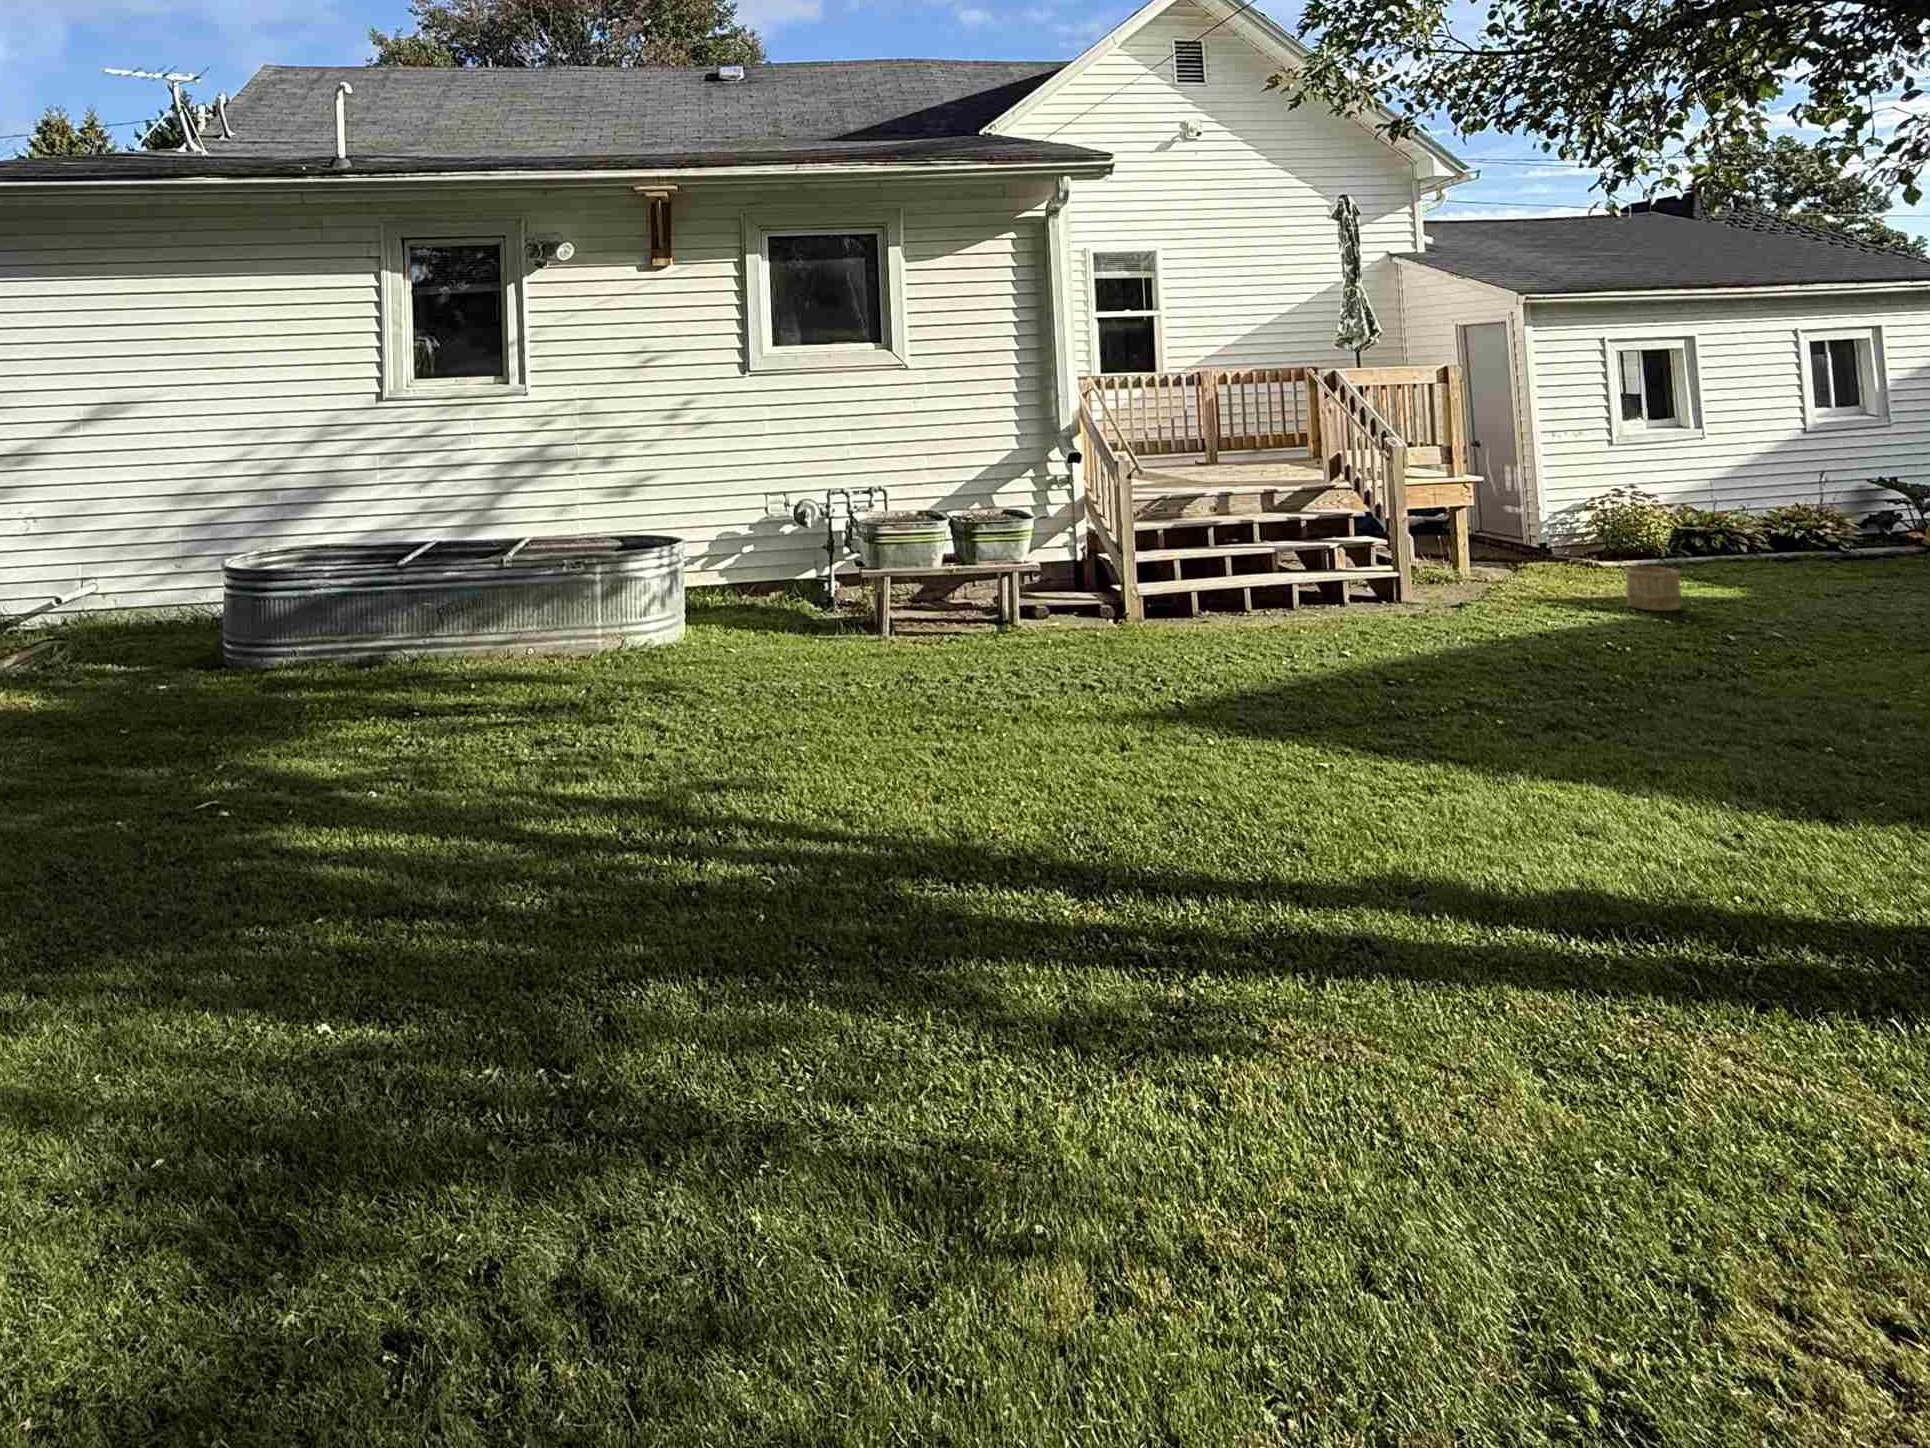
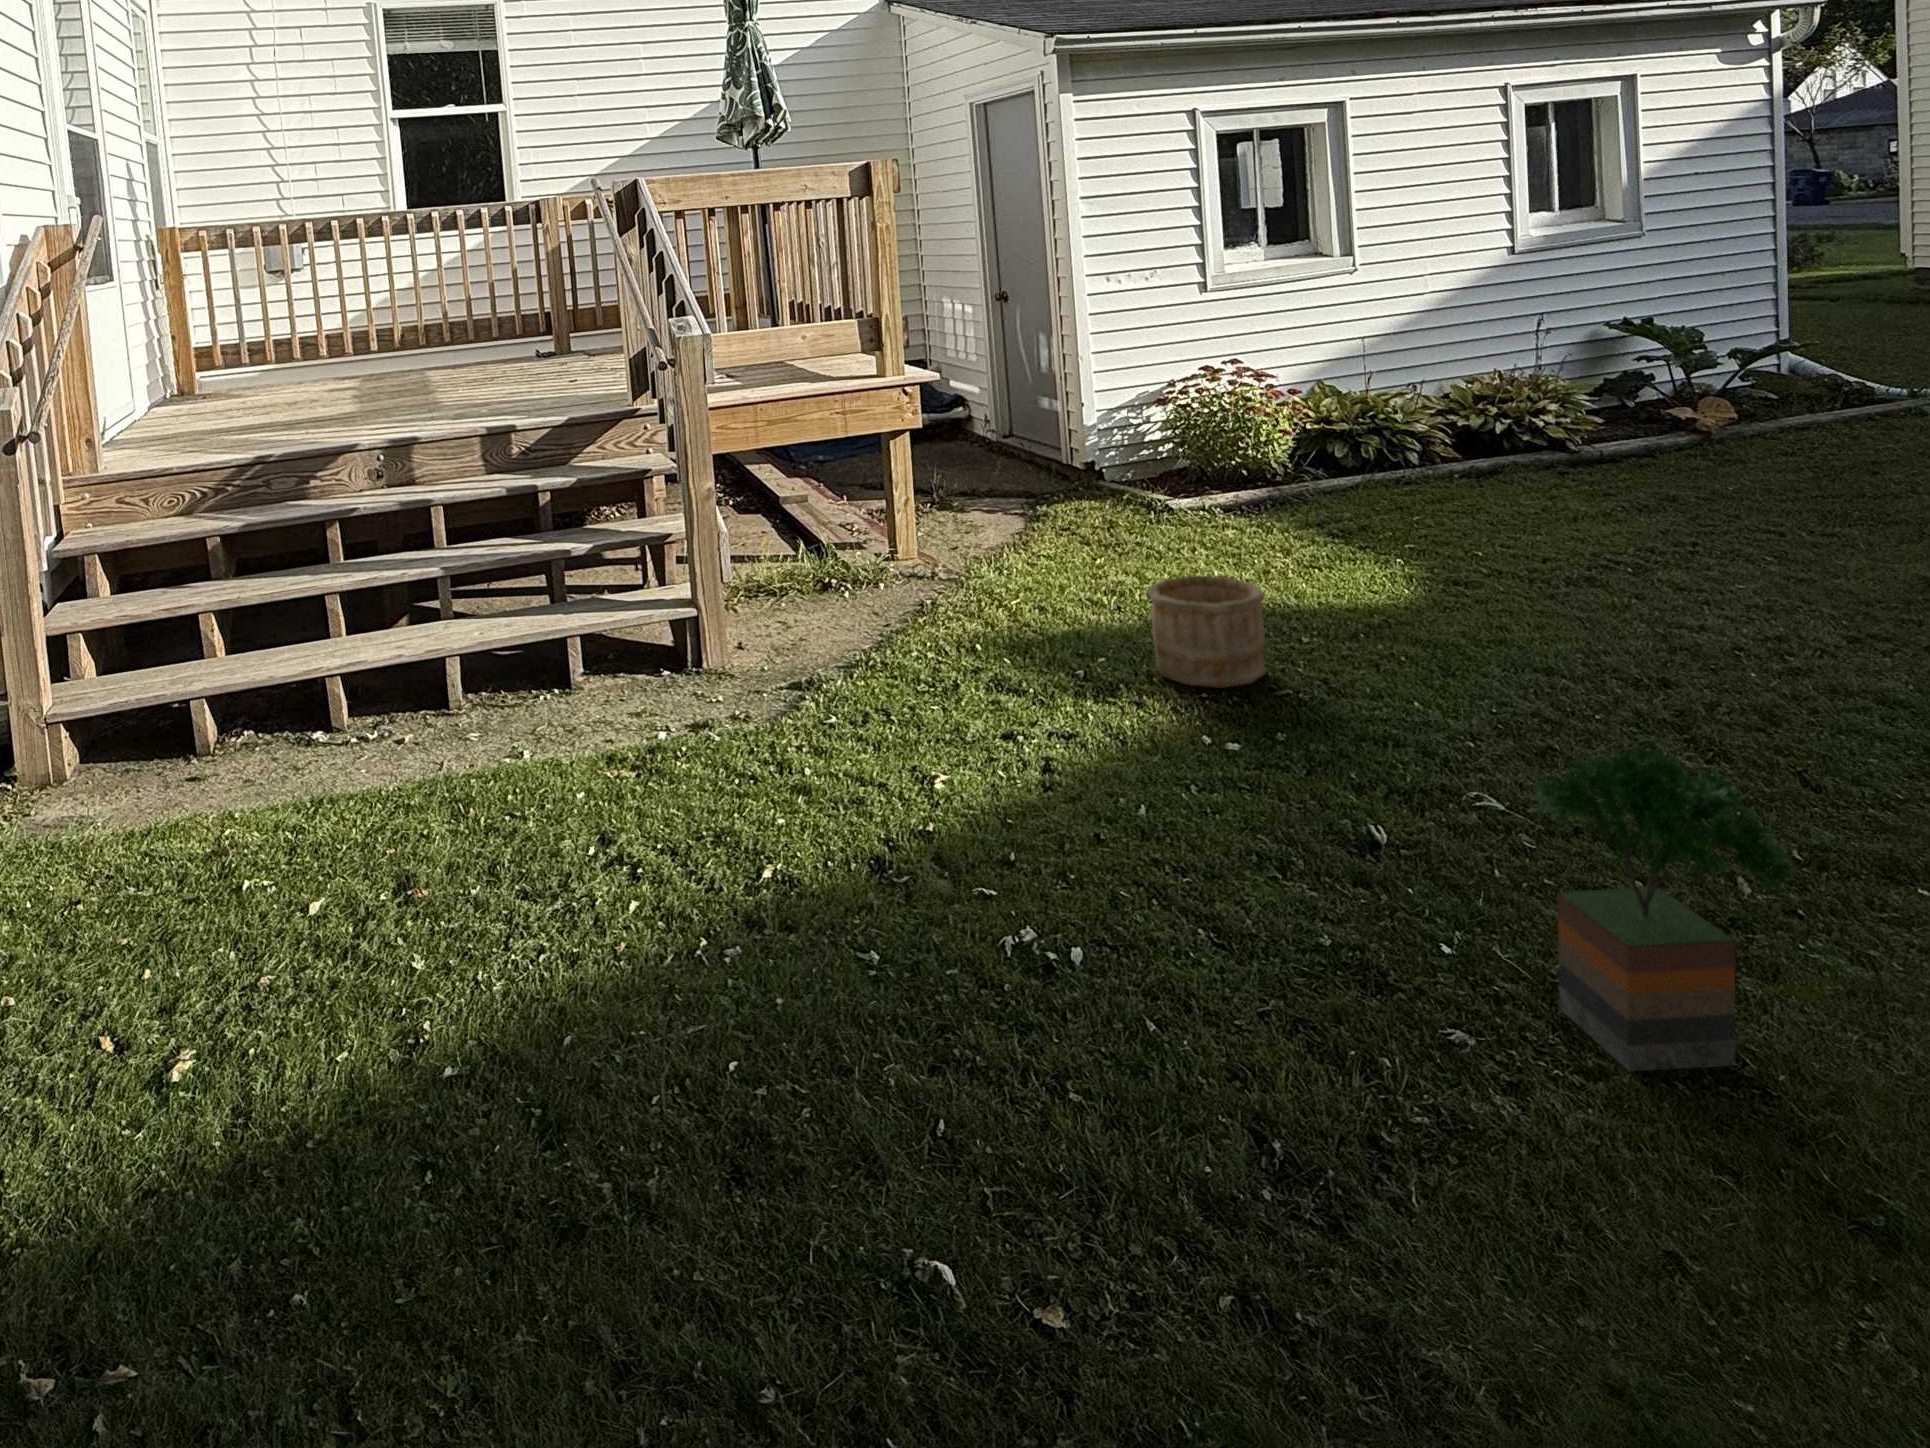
potted tree: none [1791,582,1875,676] -> present [1530,748,1797,1072]

